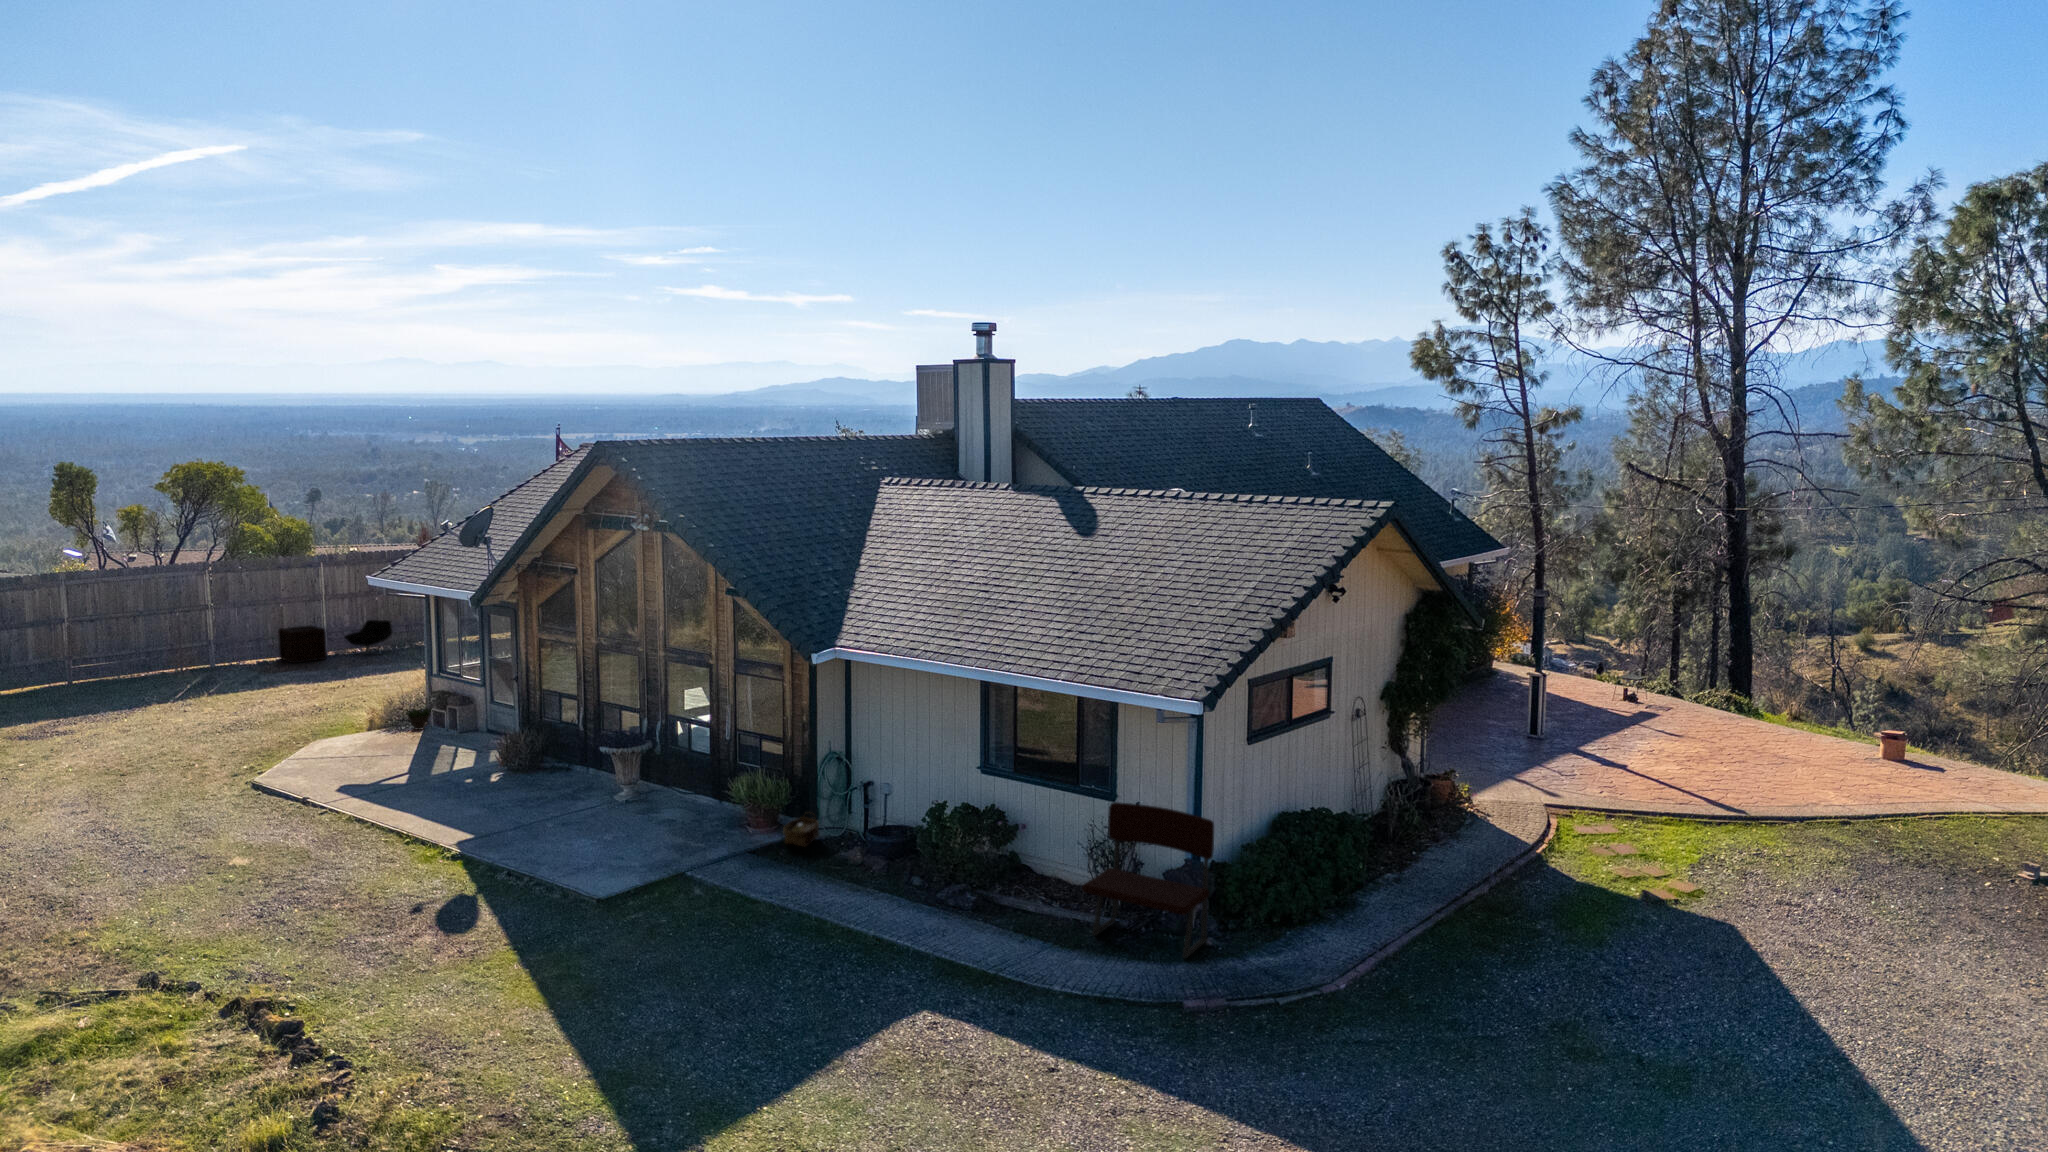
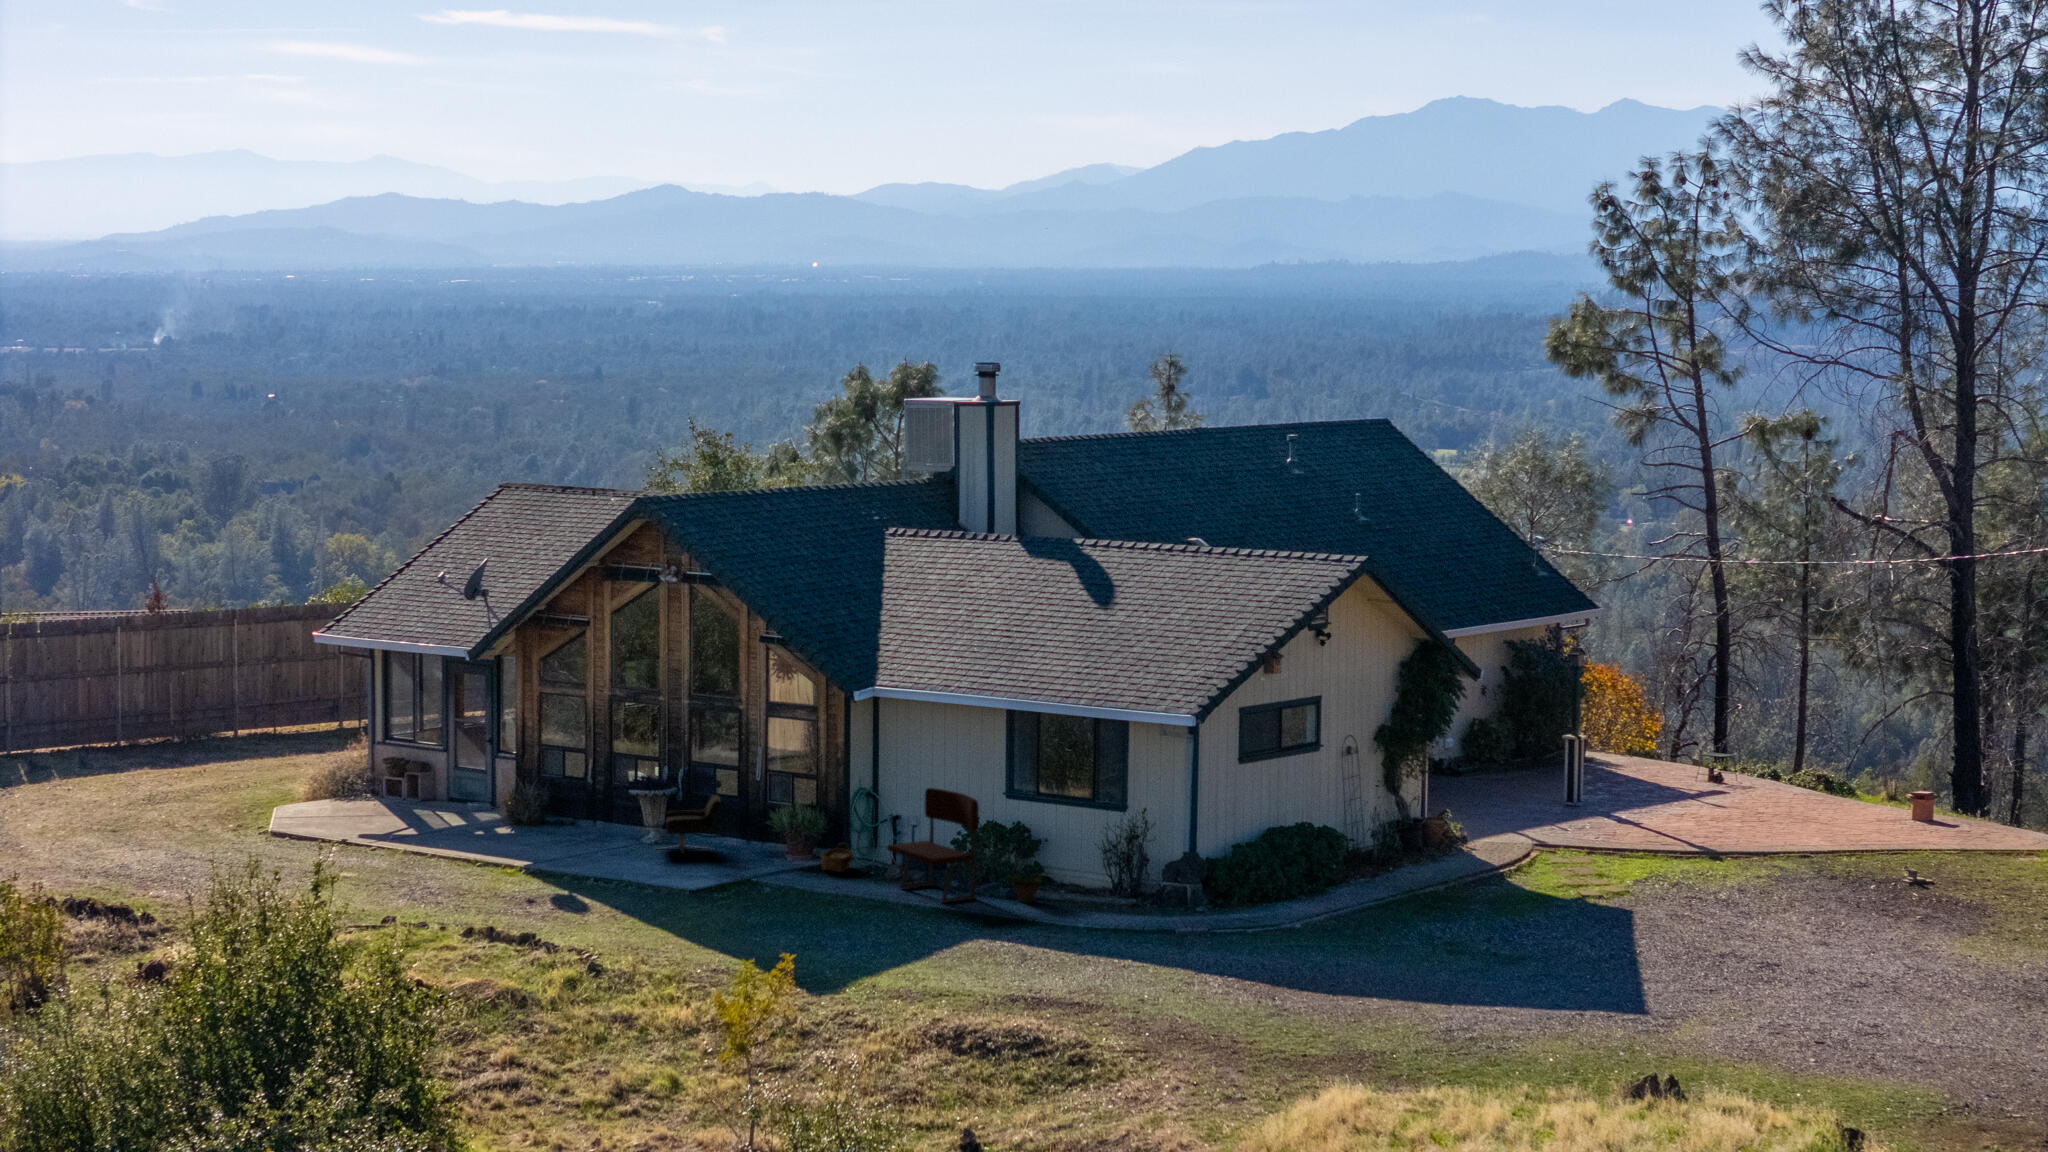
lounge chair: present [344,620,392,654] -> present [665,795,721,852]
wooden crate: present [278,625,327,663] -> none [131,698,187,742]
decorative plant: present [404,708,433,730] -> present [1010,873,1043,903]
bench: present [1082,802,1214,958] -> present [887,788,979,903]

